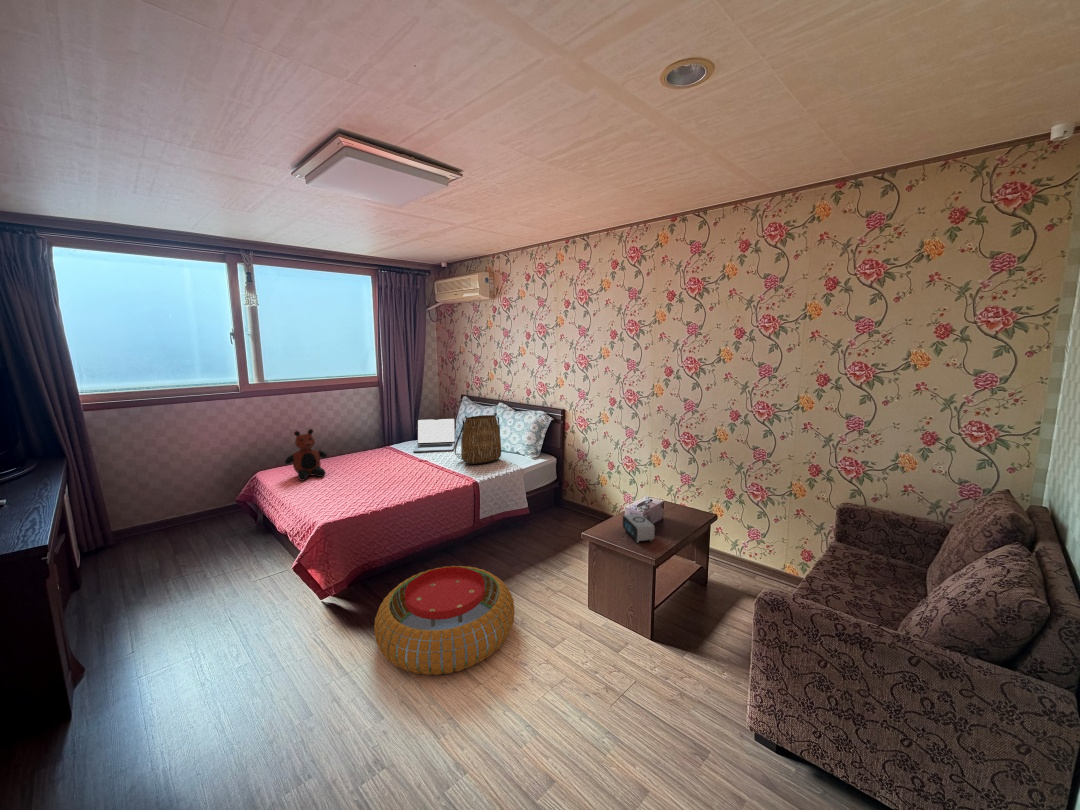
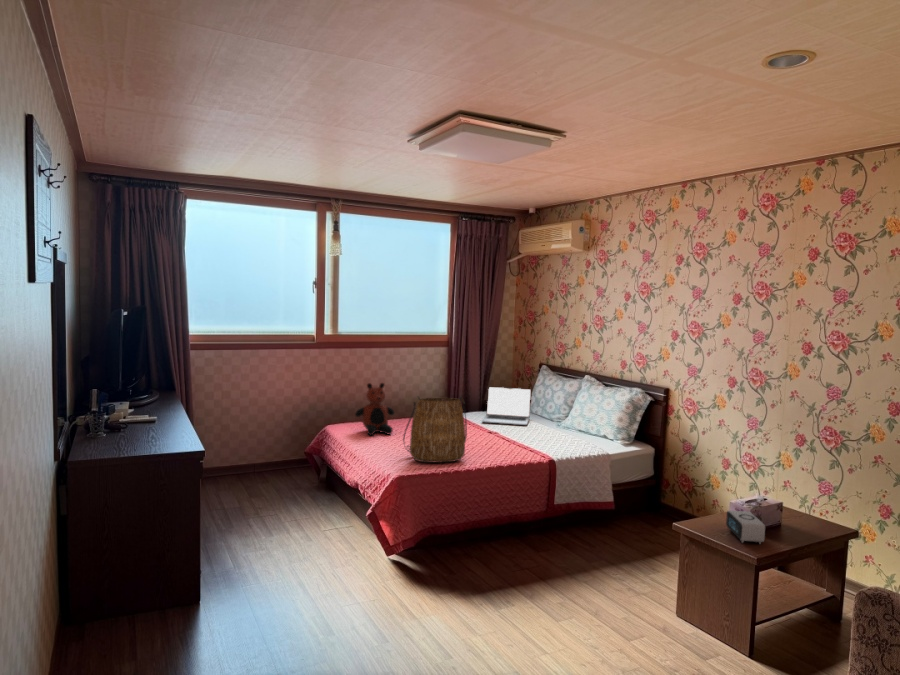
tote bag: present [455,413,501,464] -> present [403,397,467,463]
pouf: present [374,566,515,675] -> none [441,538,588,638]

